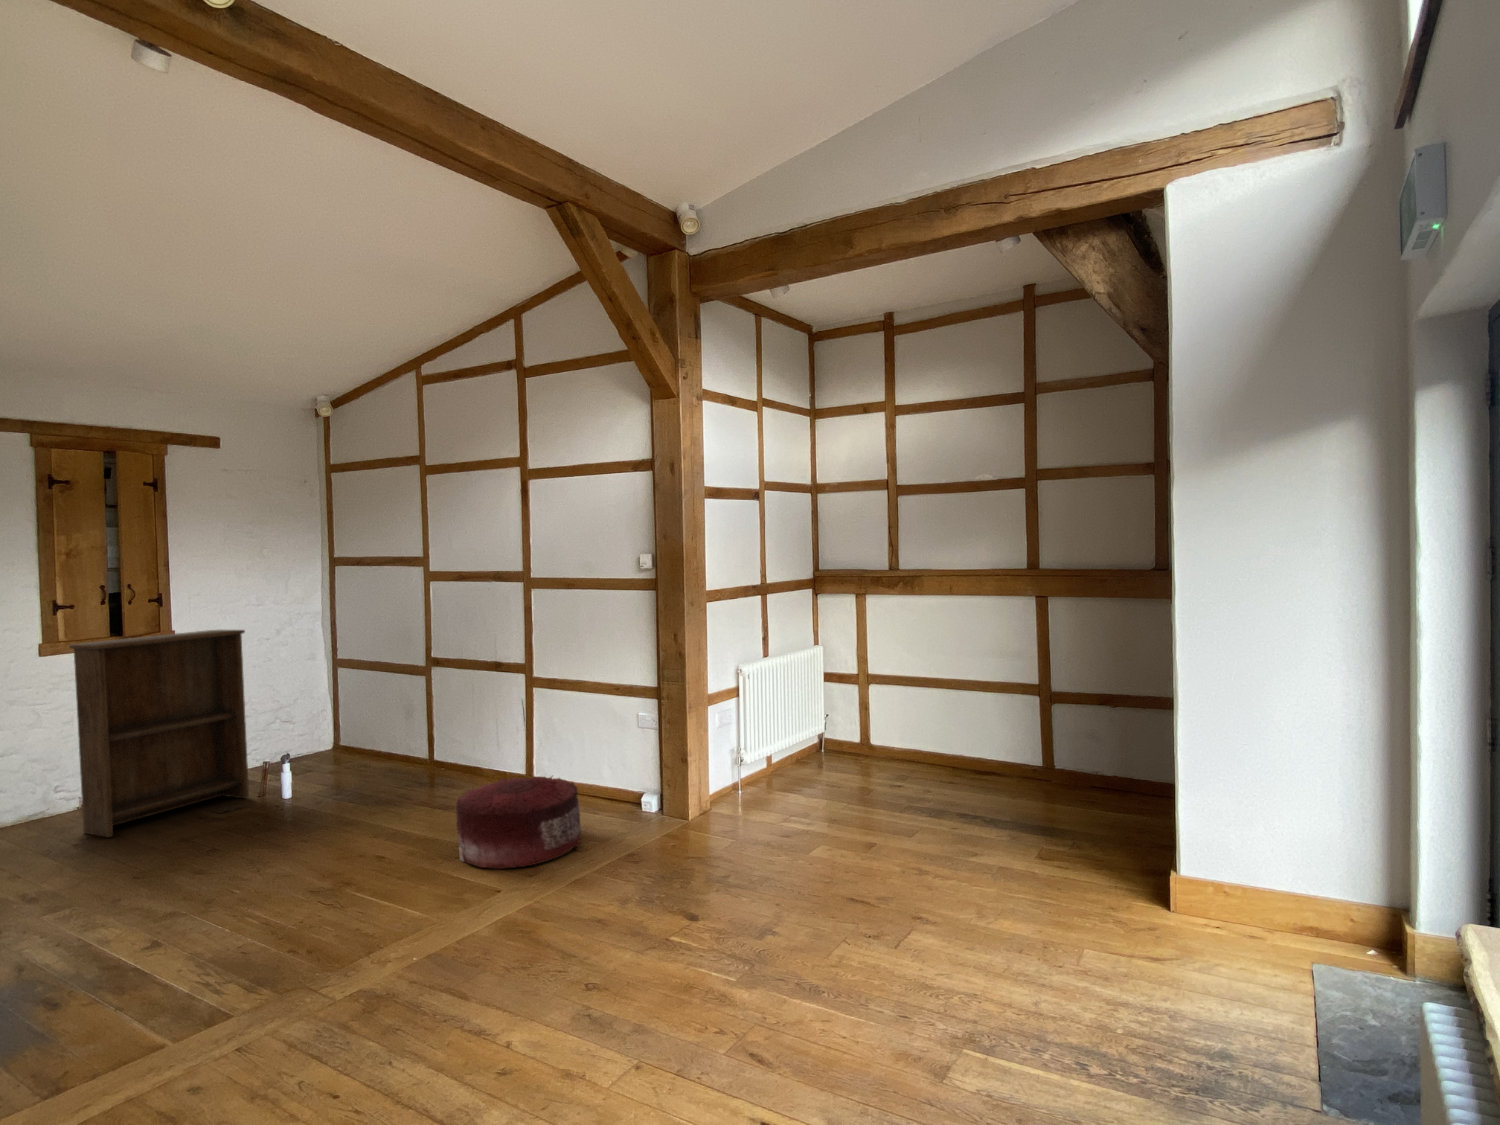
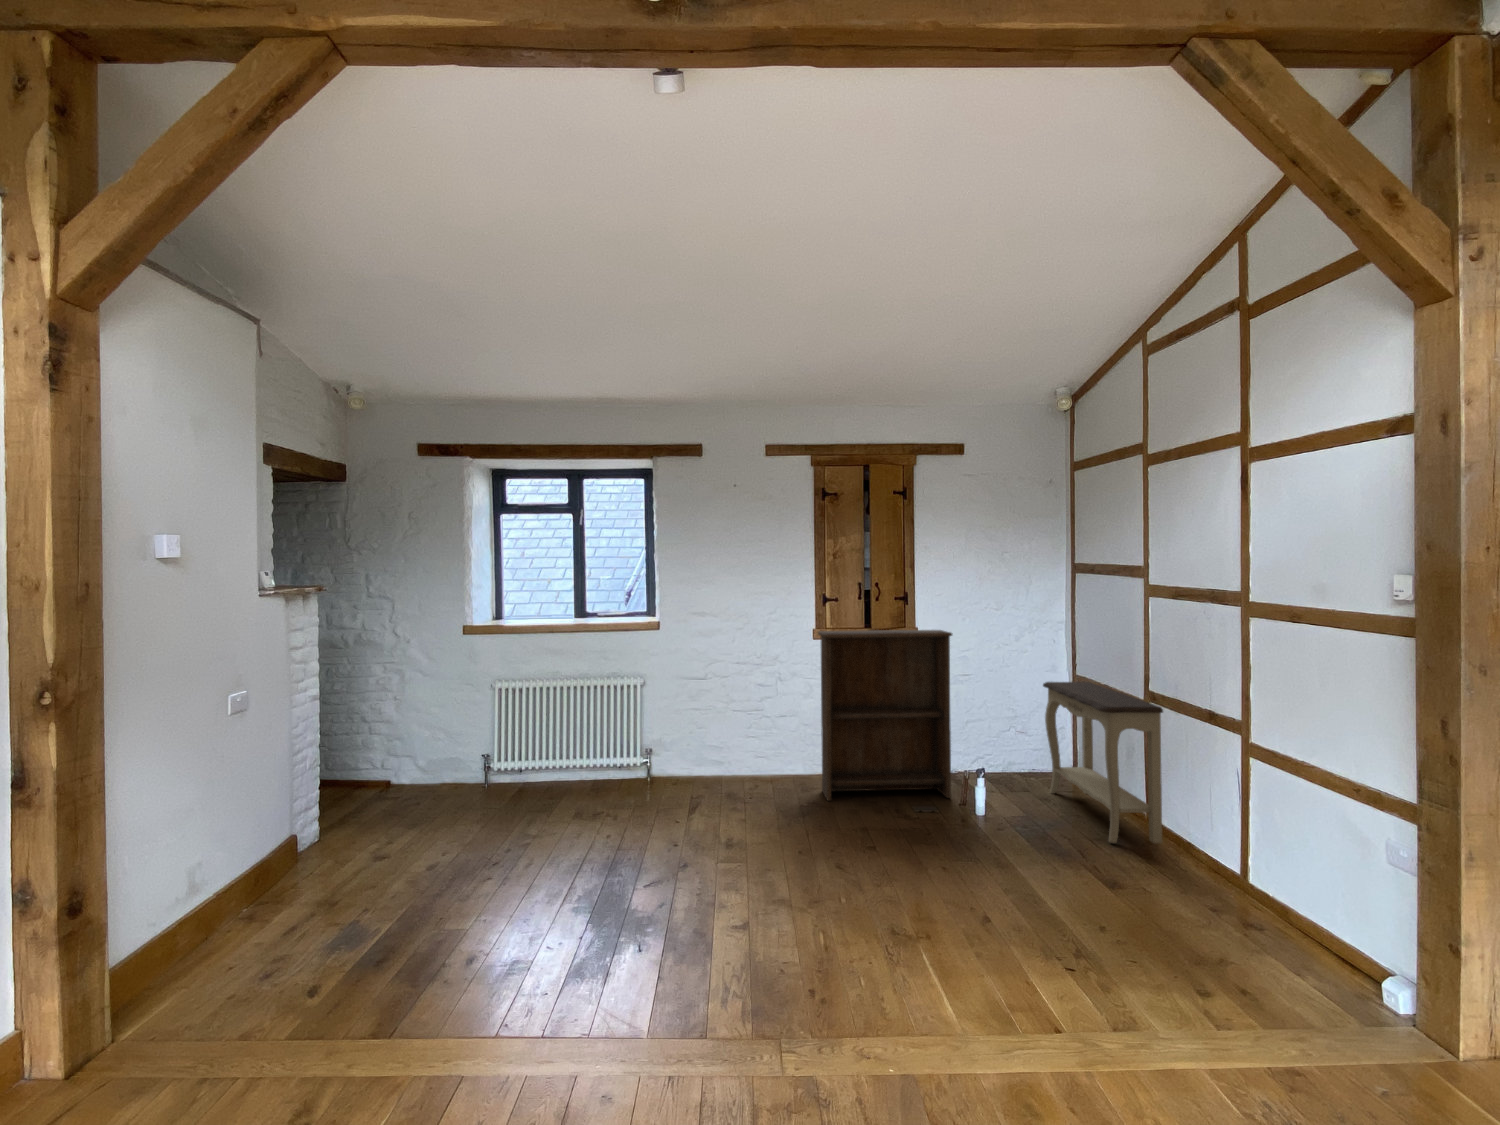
console table: none [324,663,460,786] -> present [1043,682,1163,843]
pouf: present [456,777,581,869] -> none [1032,871,1218,1020]

